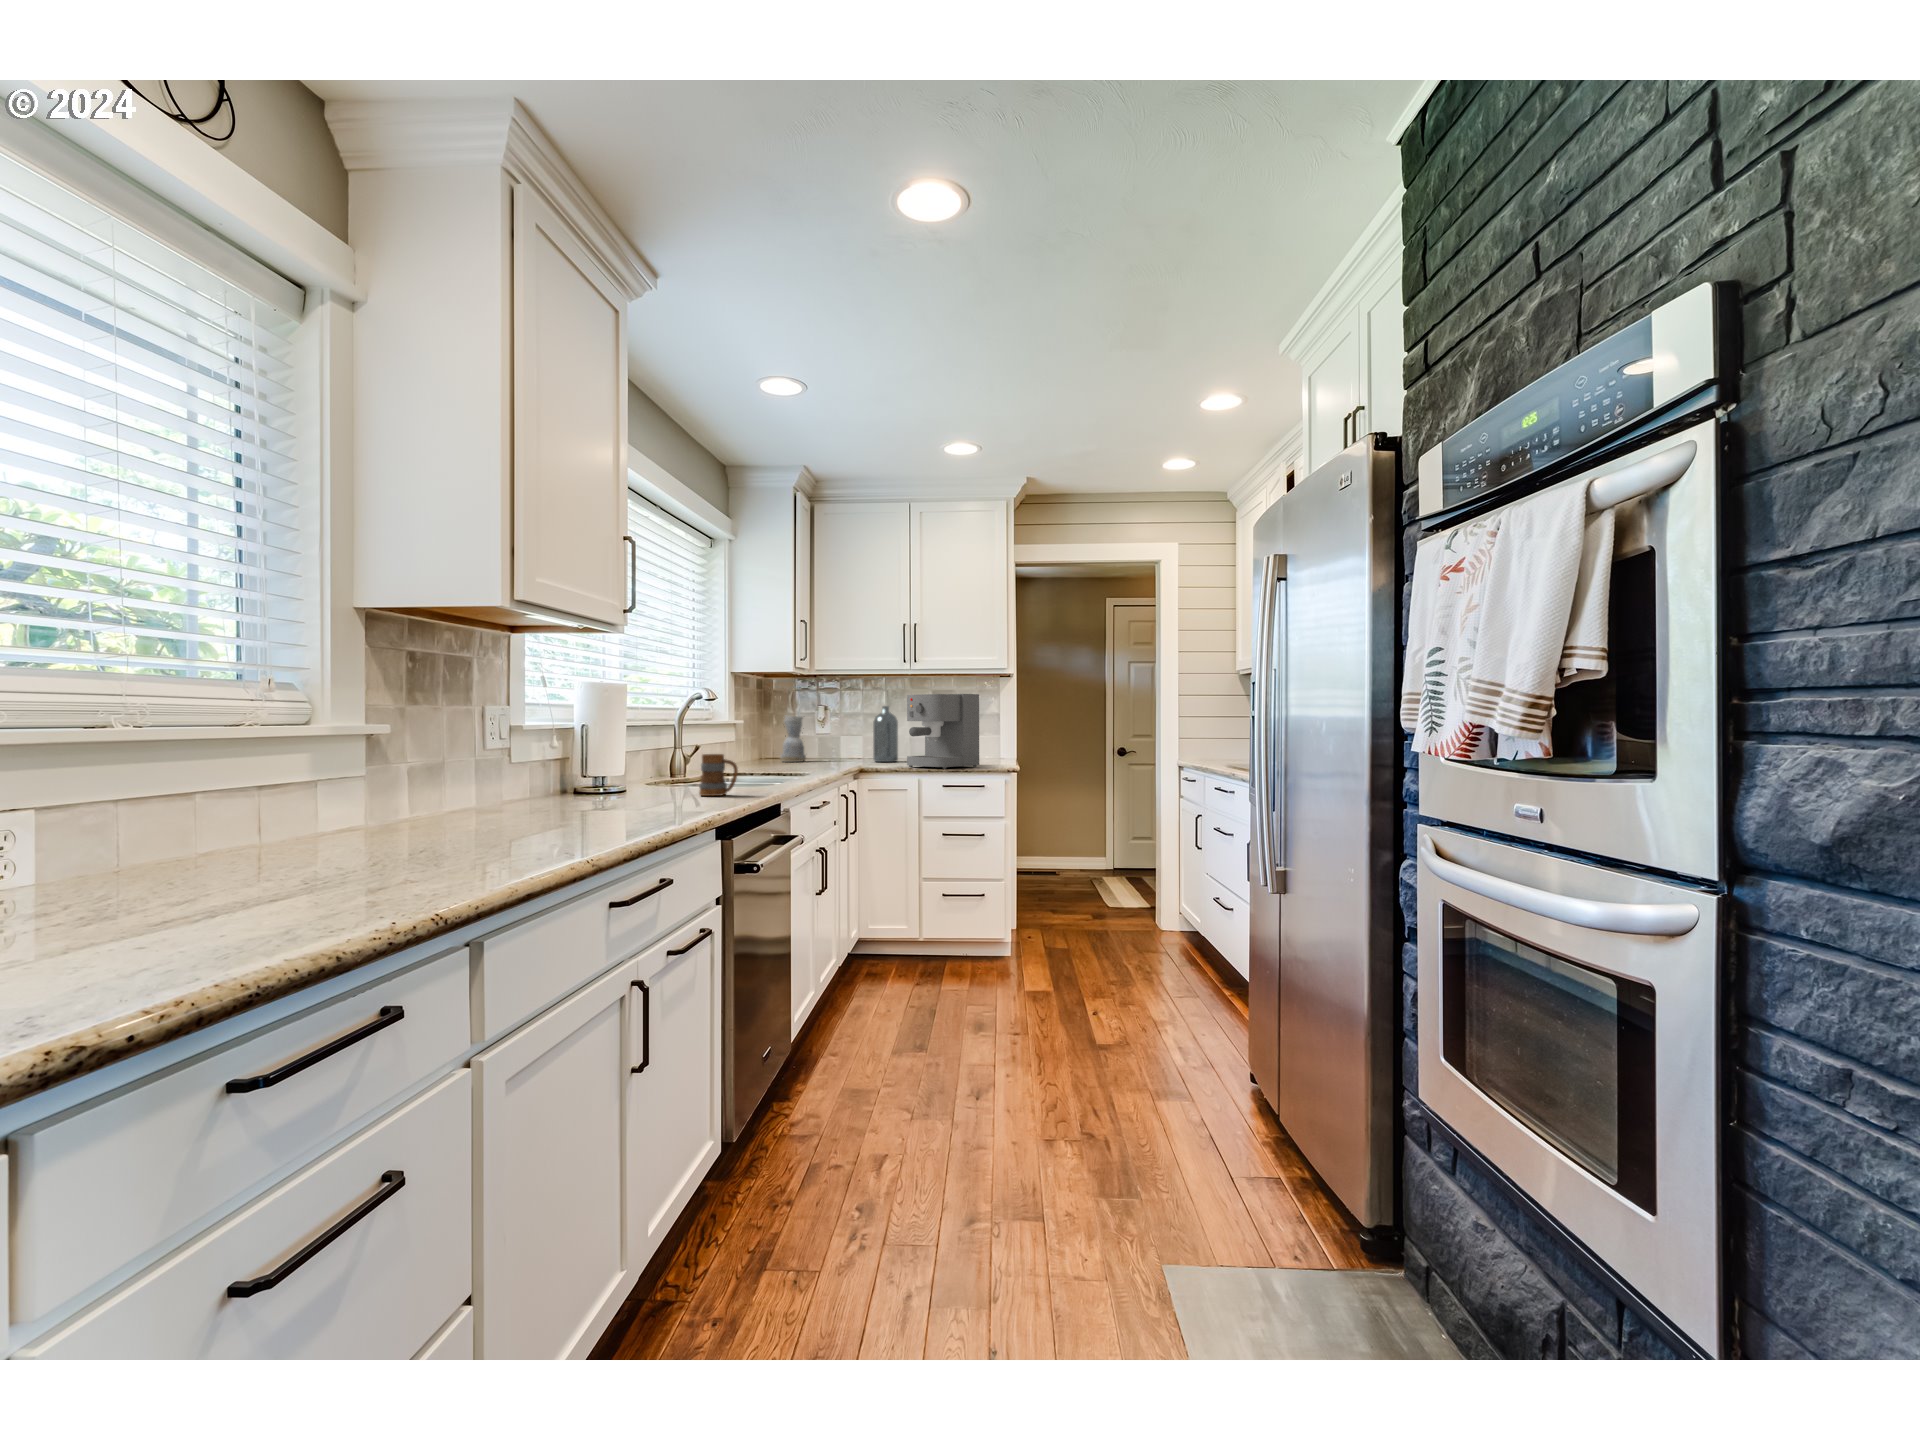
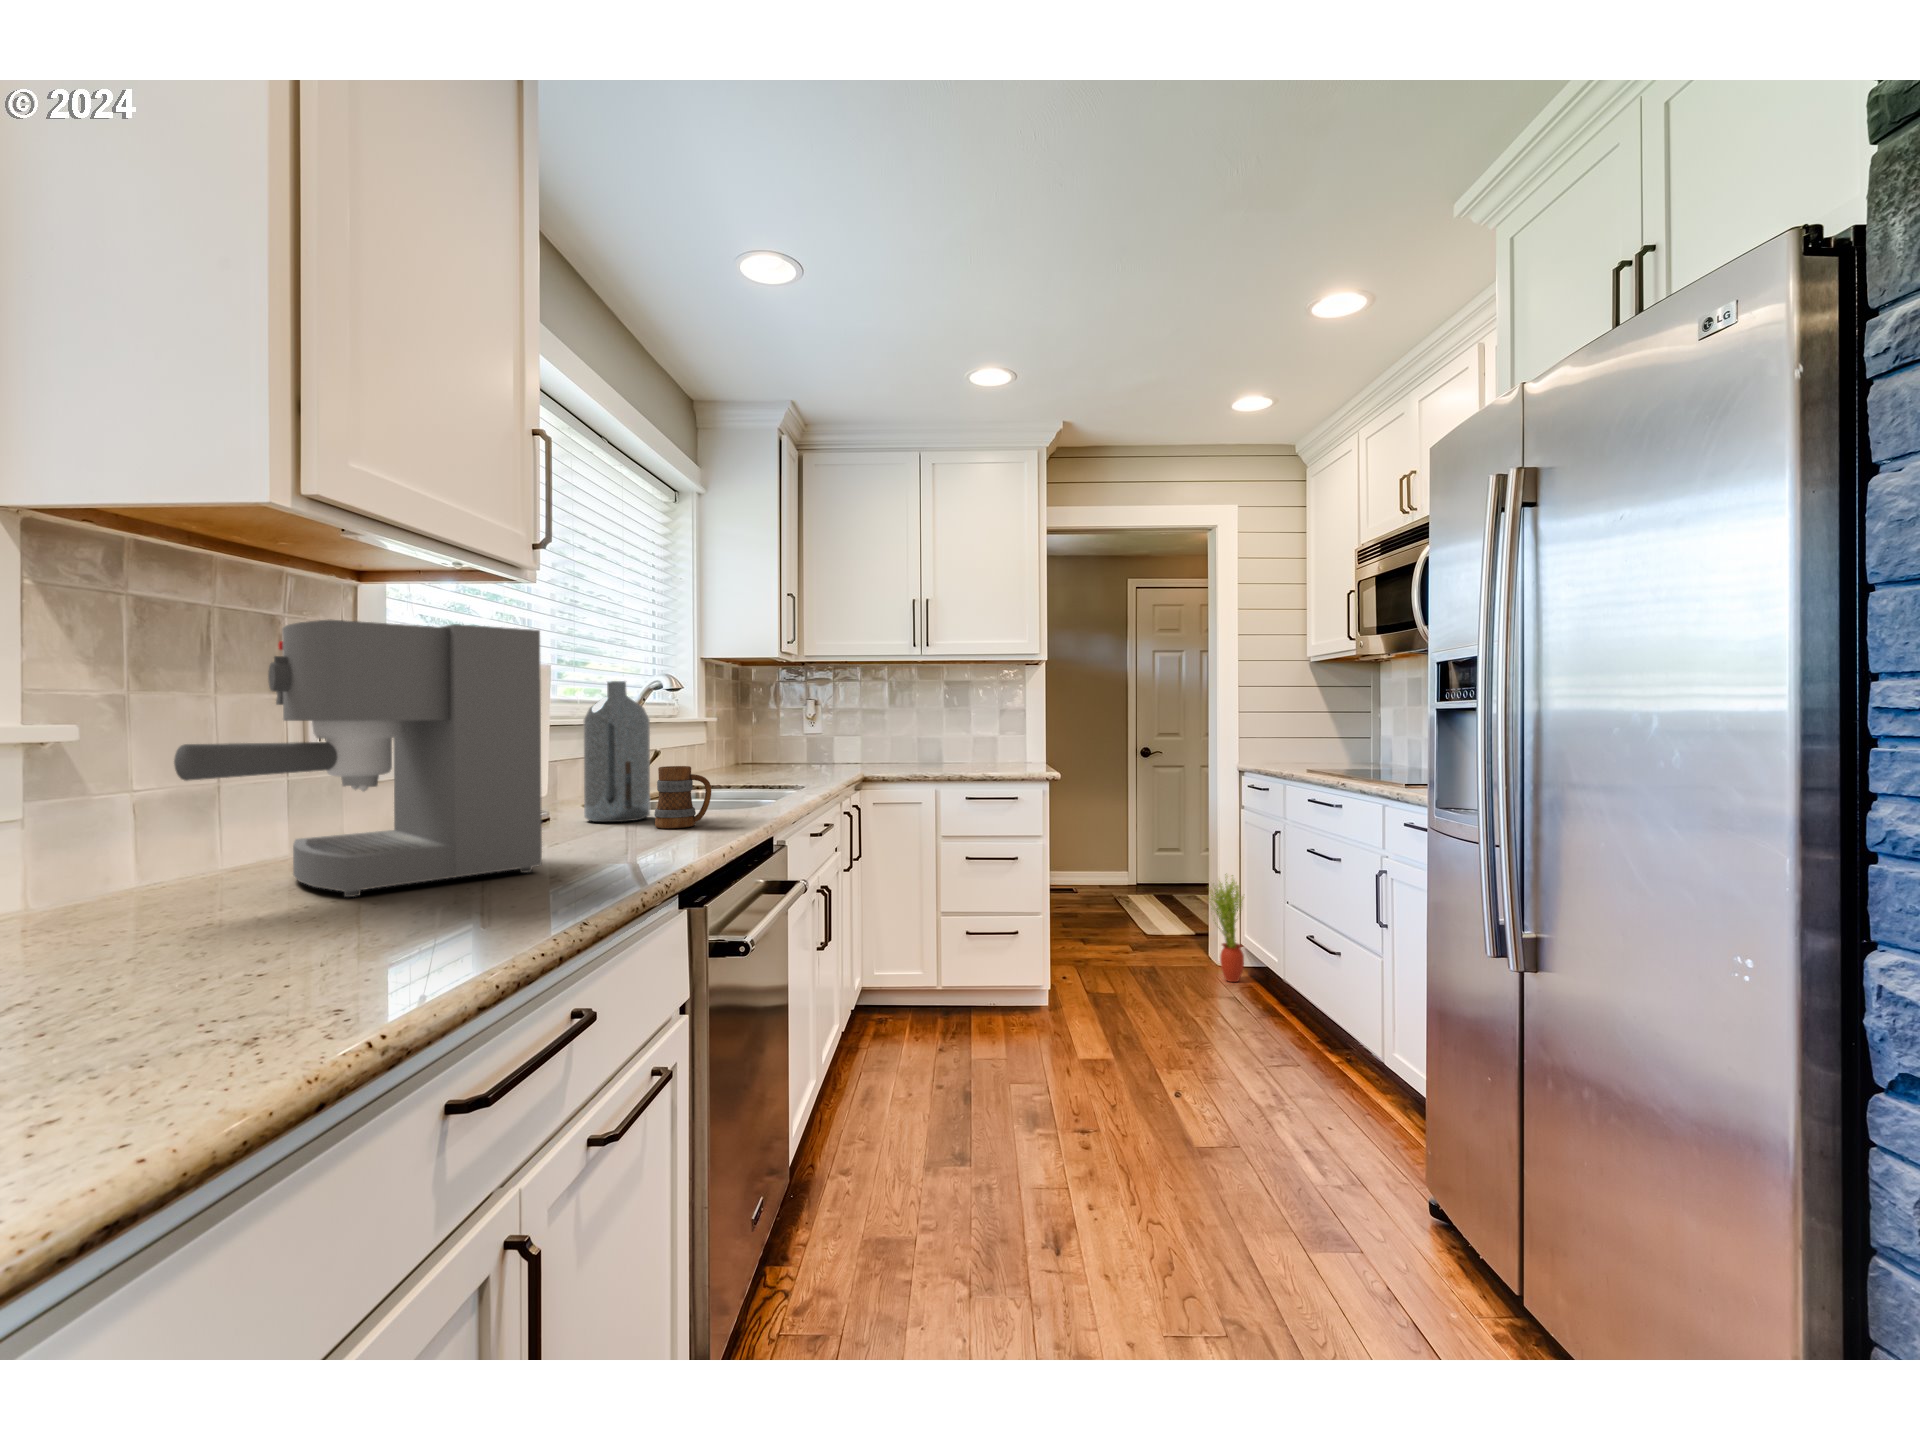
coffee maker: present [907,694,979,769] -> present [174,619,542,897]
bottle: present [873,706,898,762] -> present [584,681,650,822]
ceramic pitcher: present [780,716,806,762] -> none [753,712,793,768]
potted plant: none [1148,851,1178,941] -> present [1210,874,1244,982]

